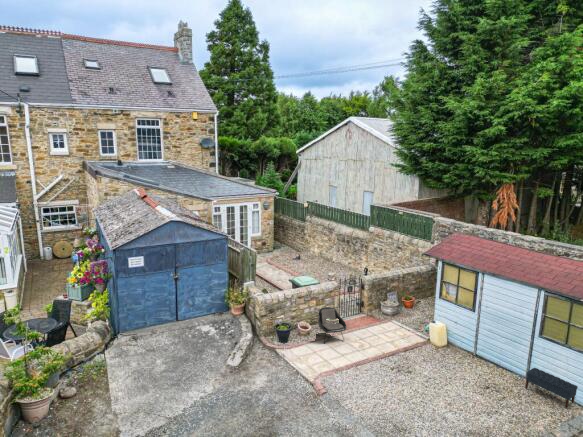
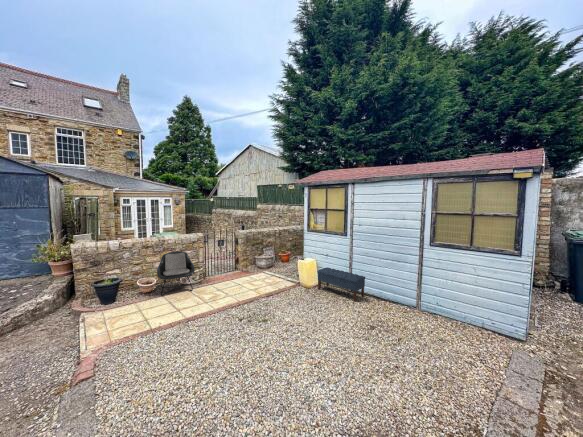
bench: present [525,368,578,408] -> present [317,267,365,302]

